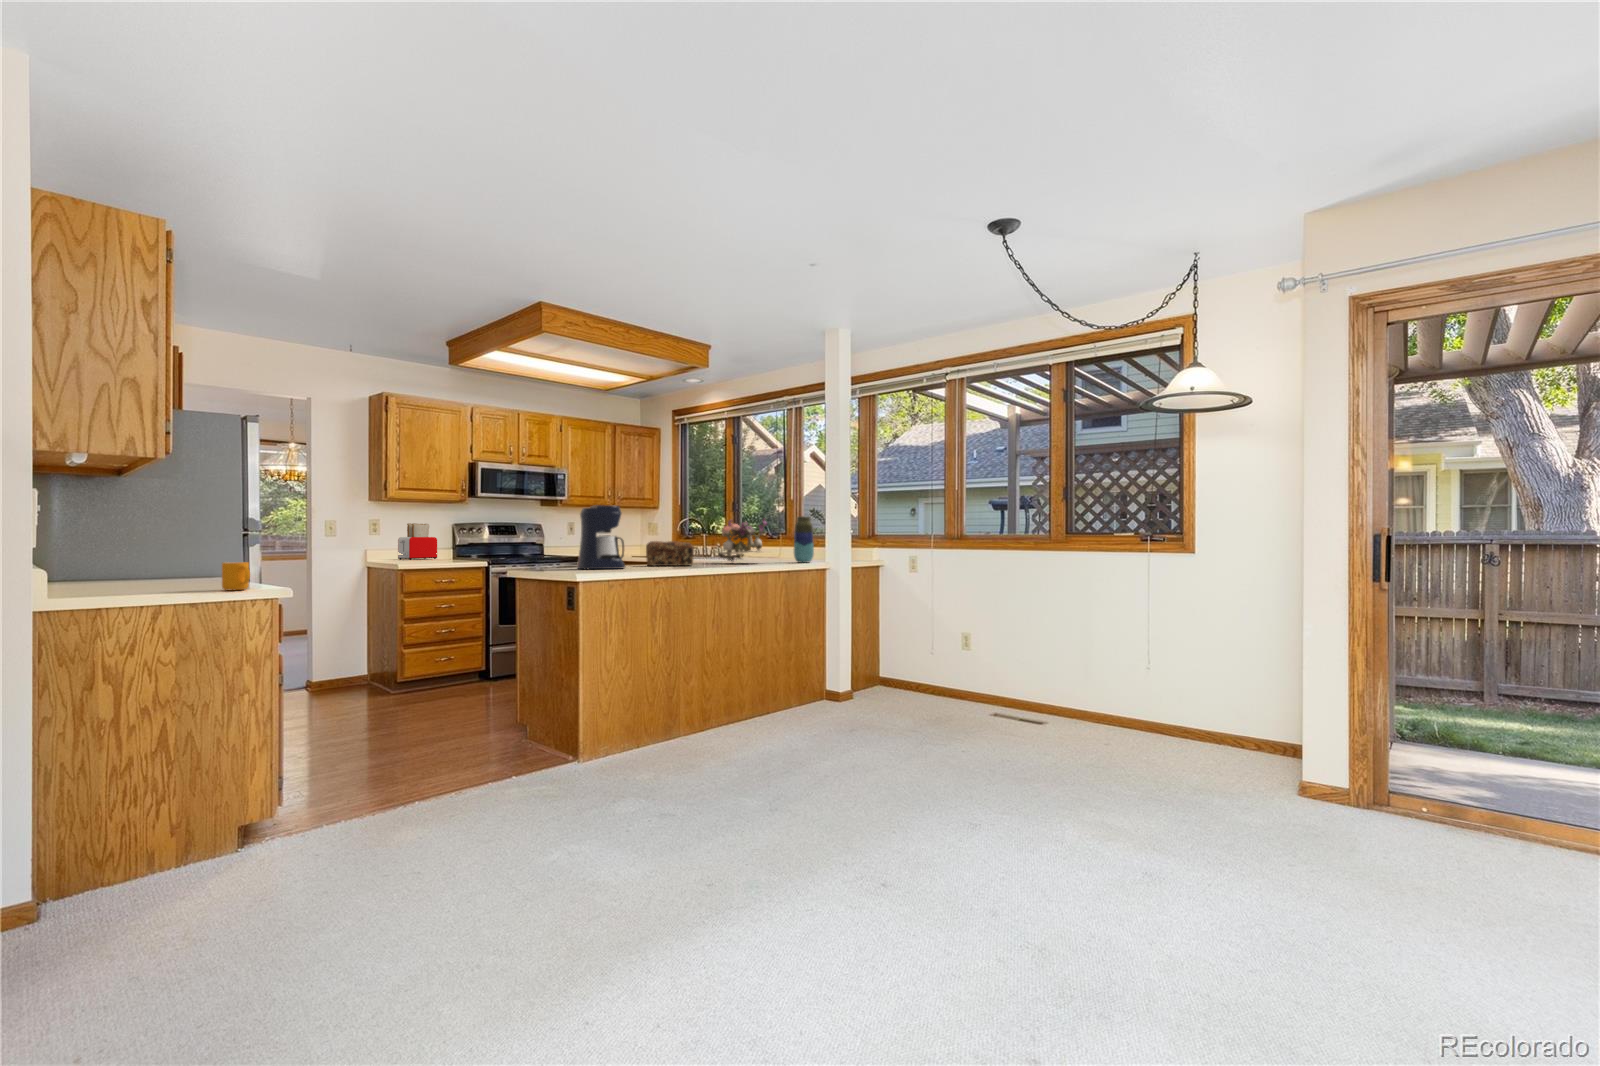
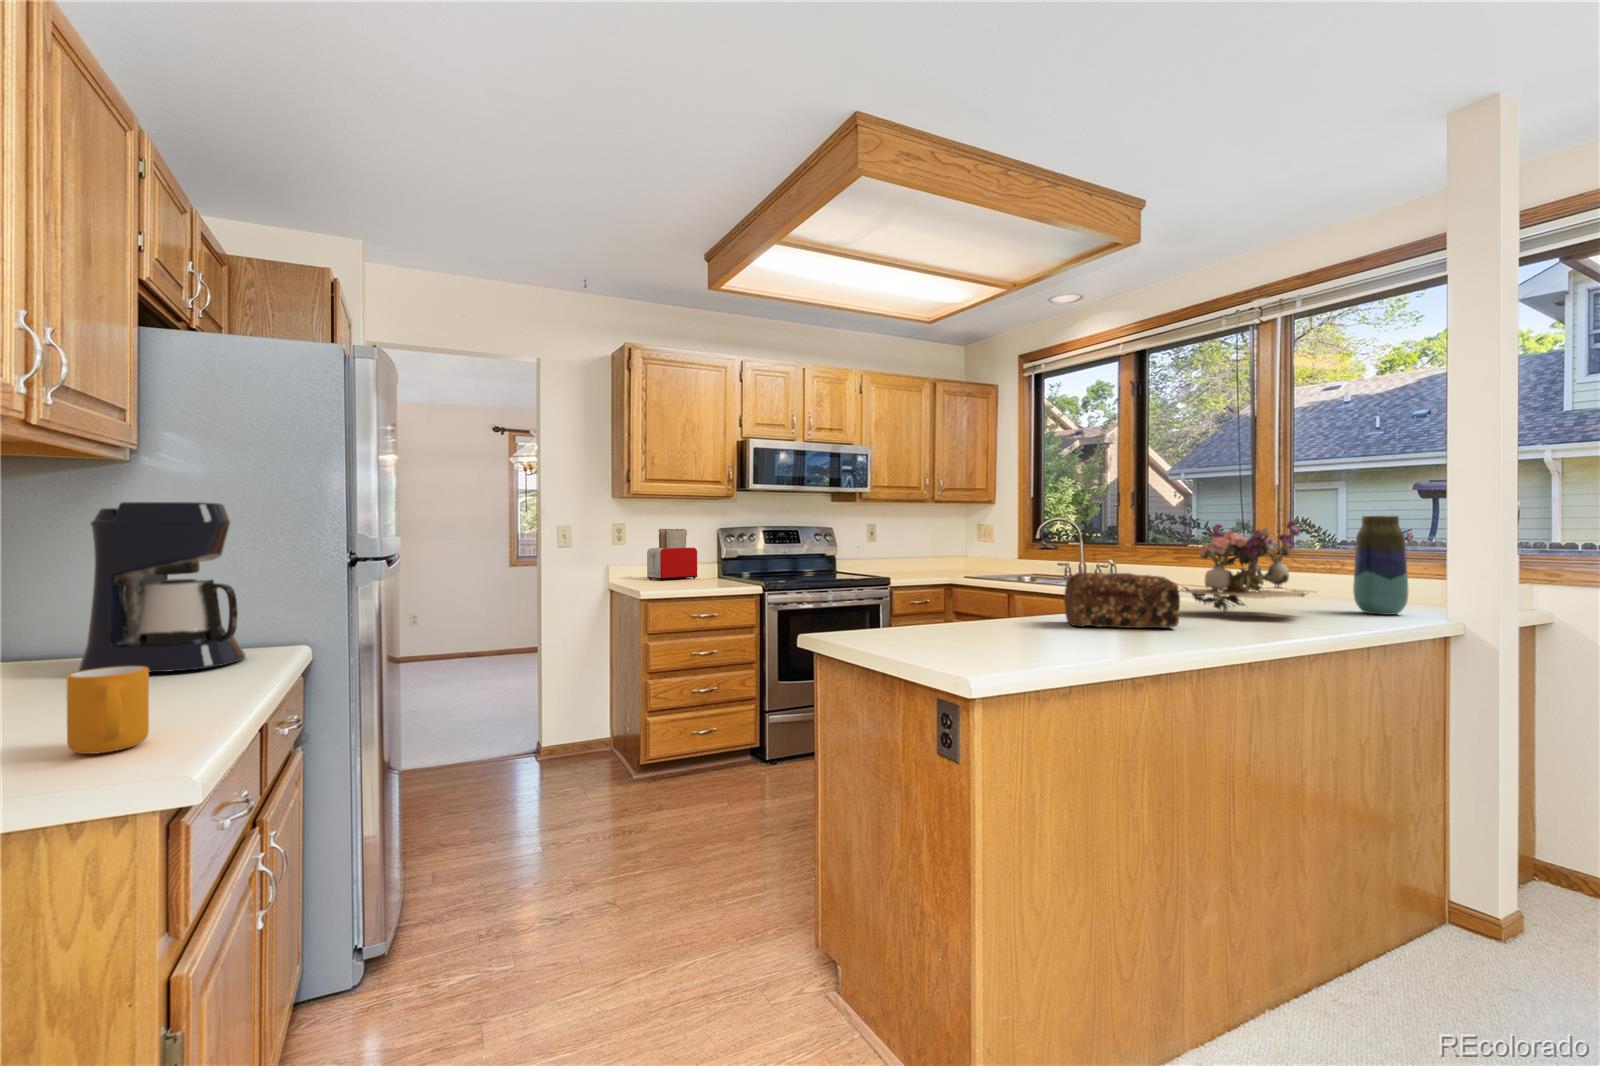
coffee maker: present [577,505,625,569] -> present [79,502,245,672]

